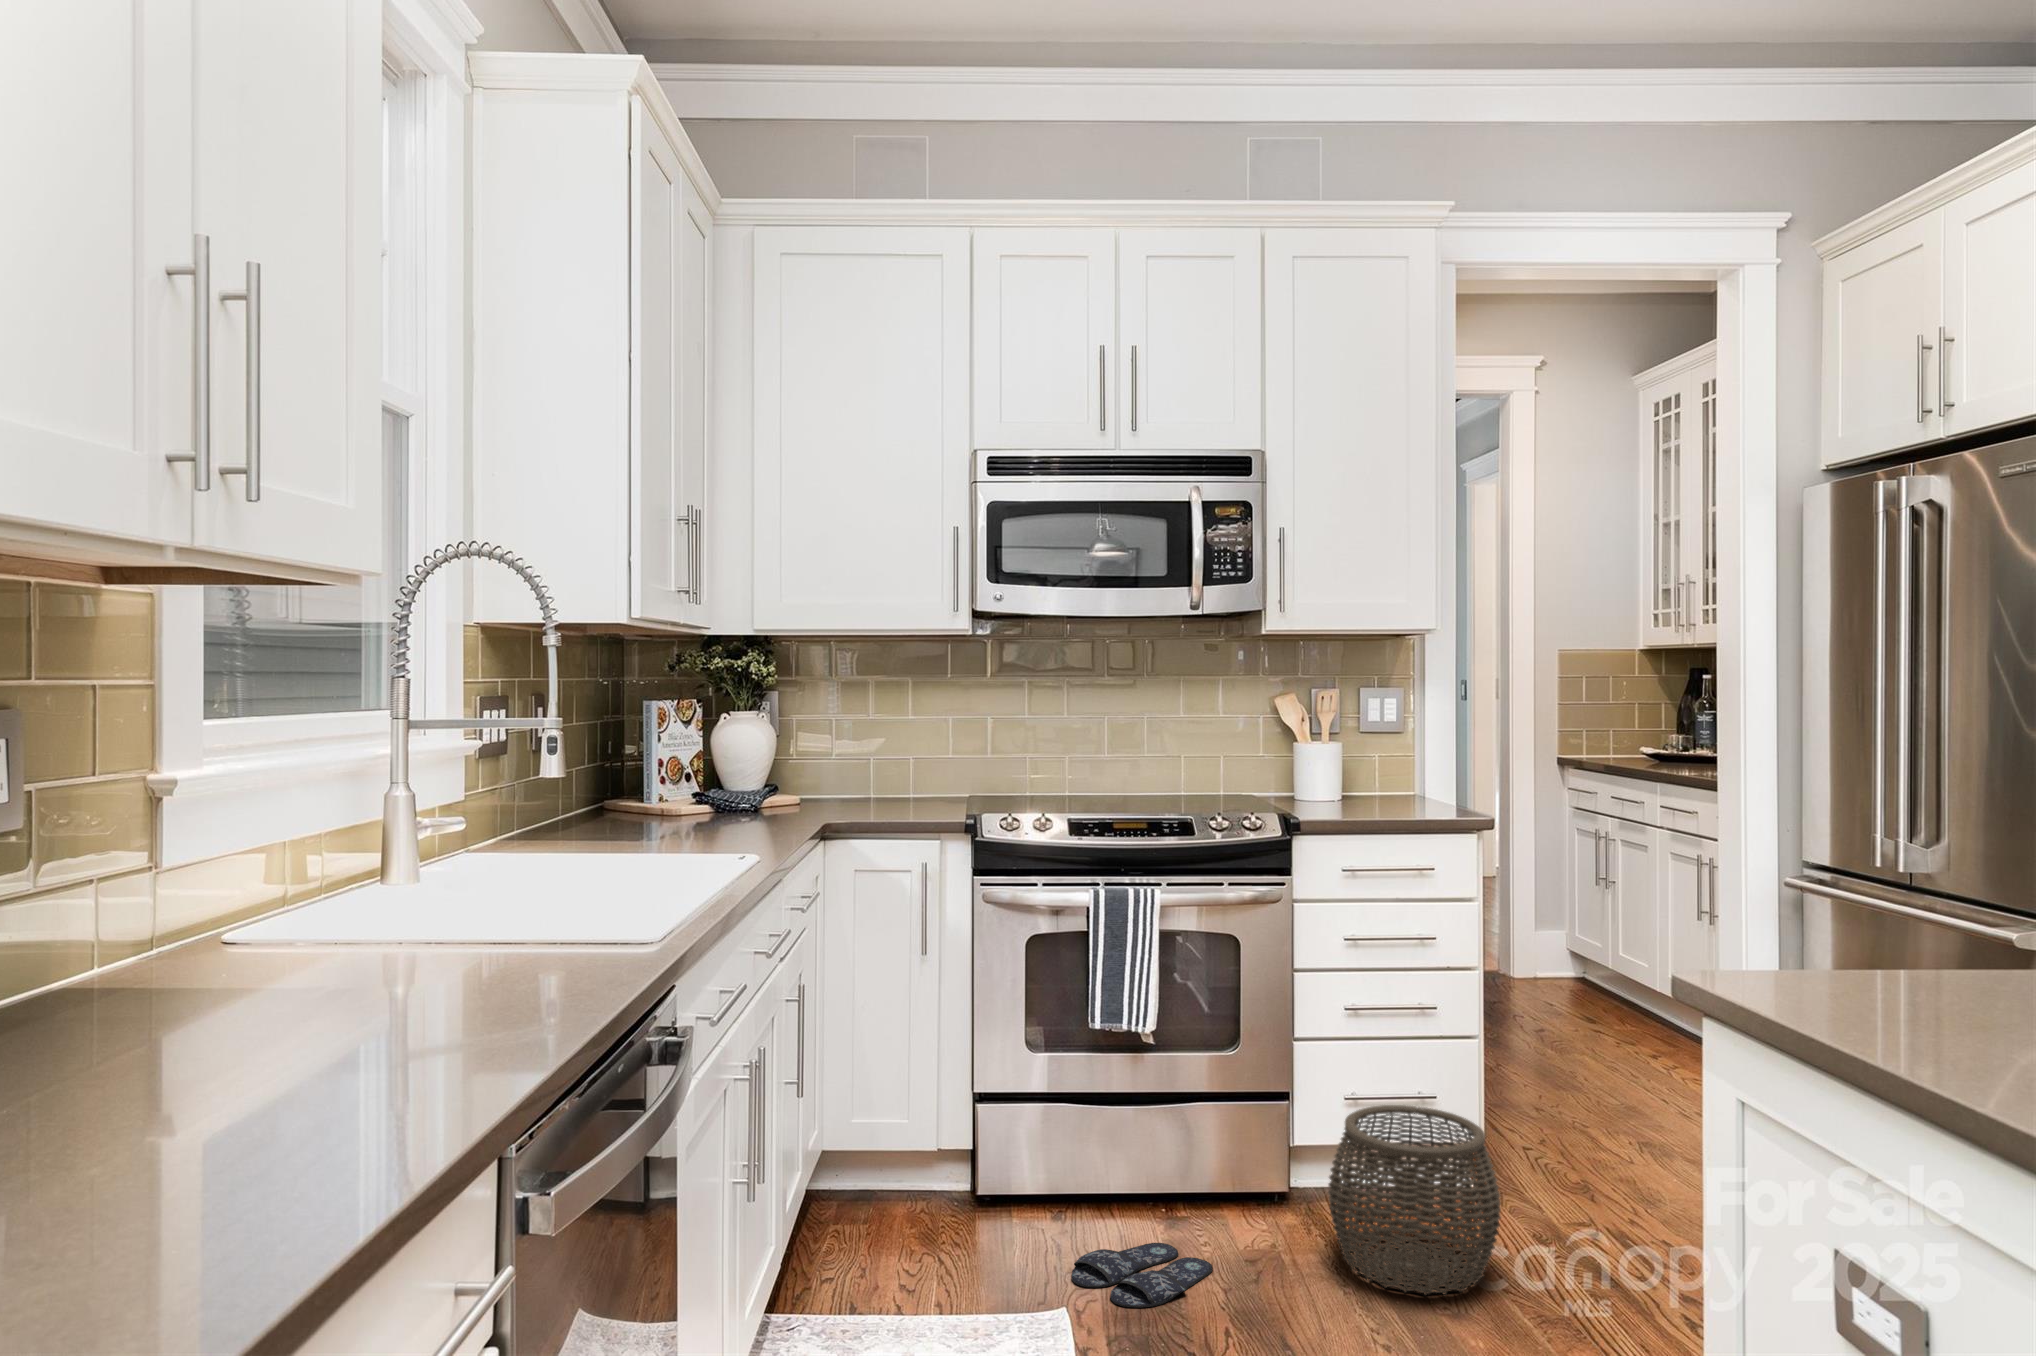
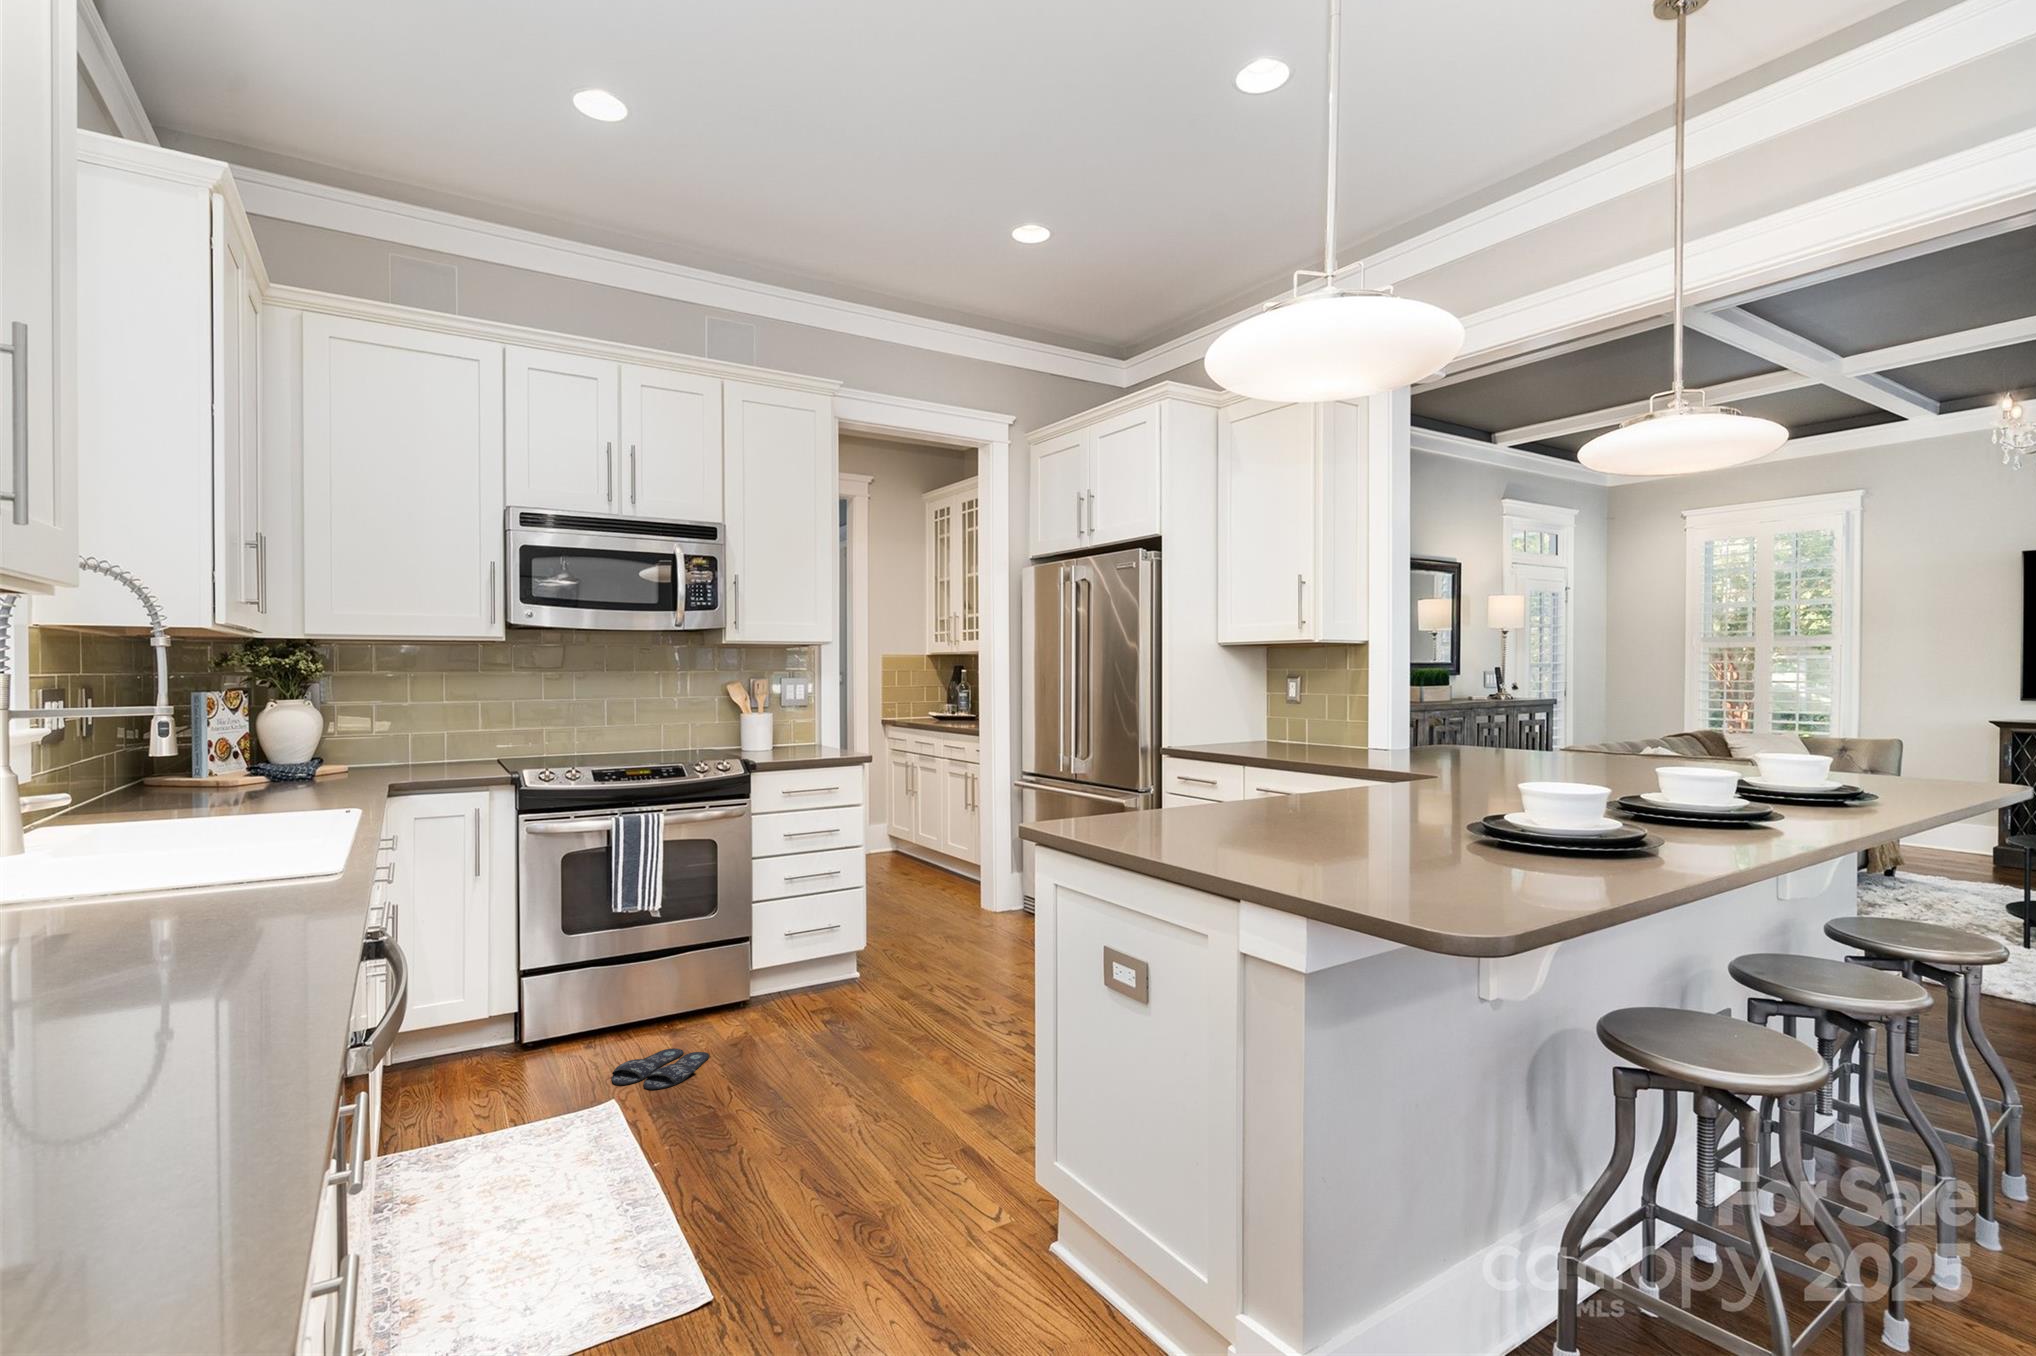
woven basket: present [1328,1105,1501,1295] -> none [781,931,884,1042]

